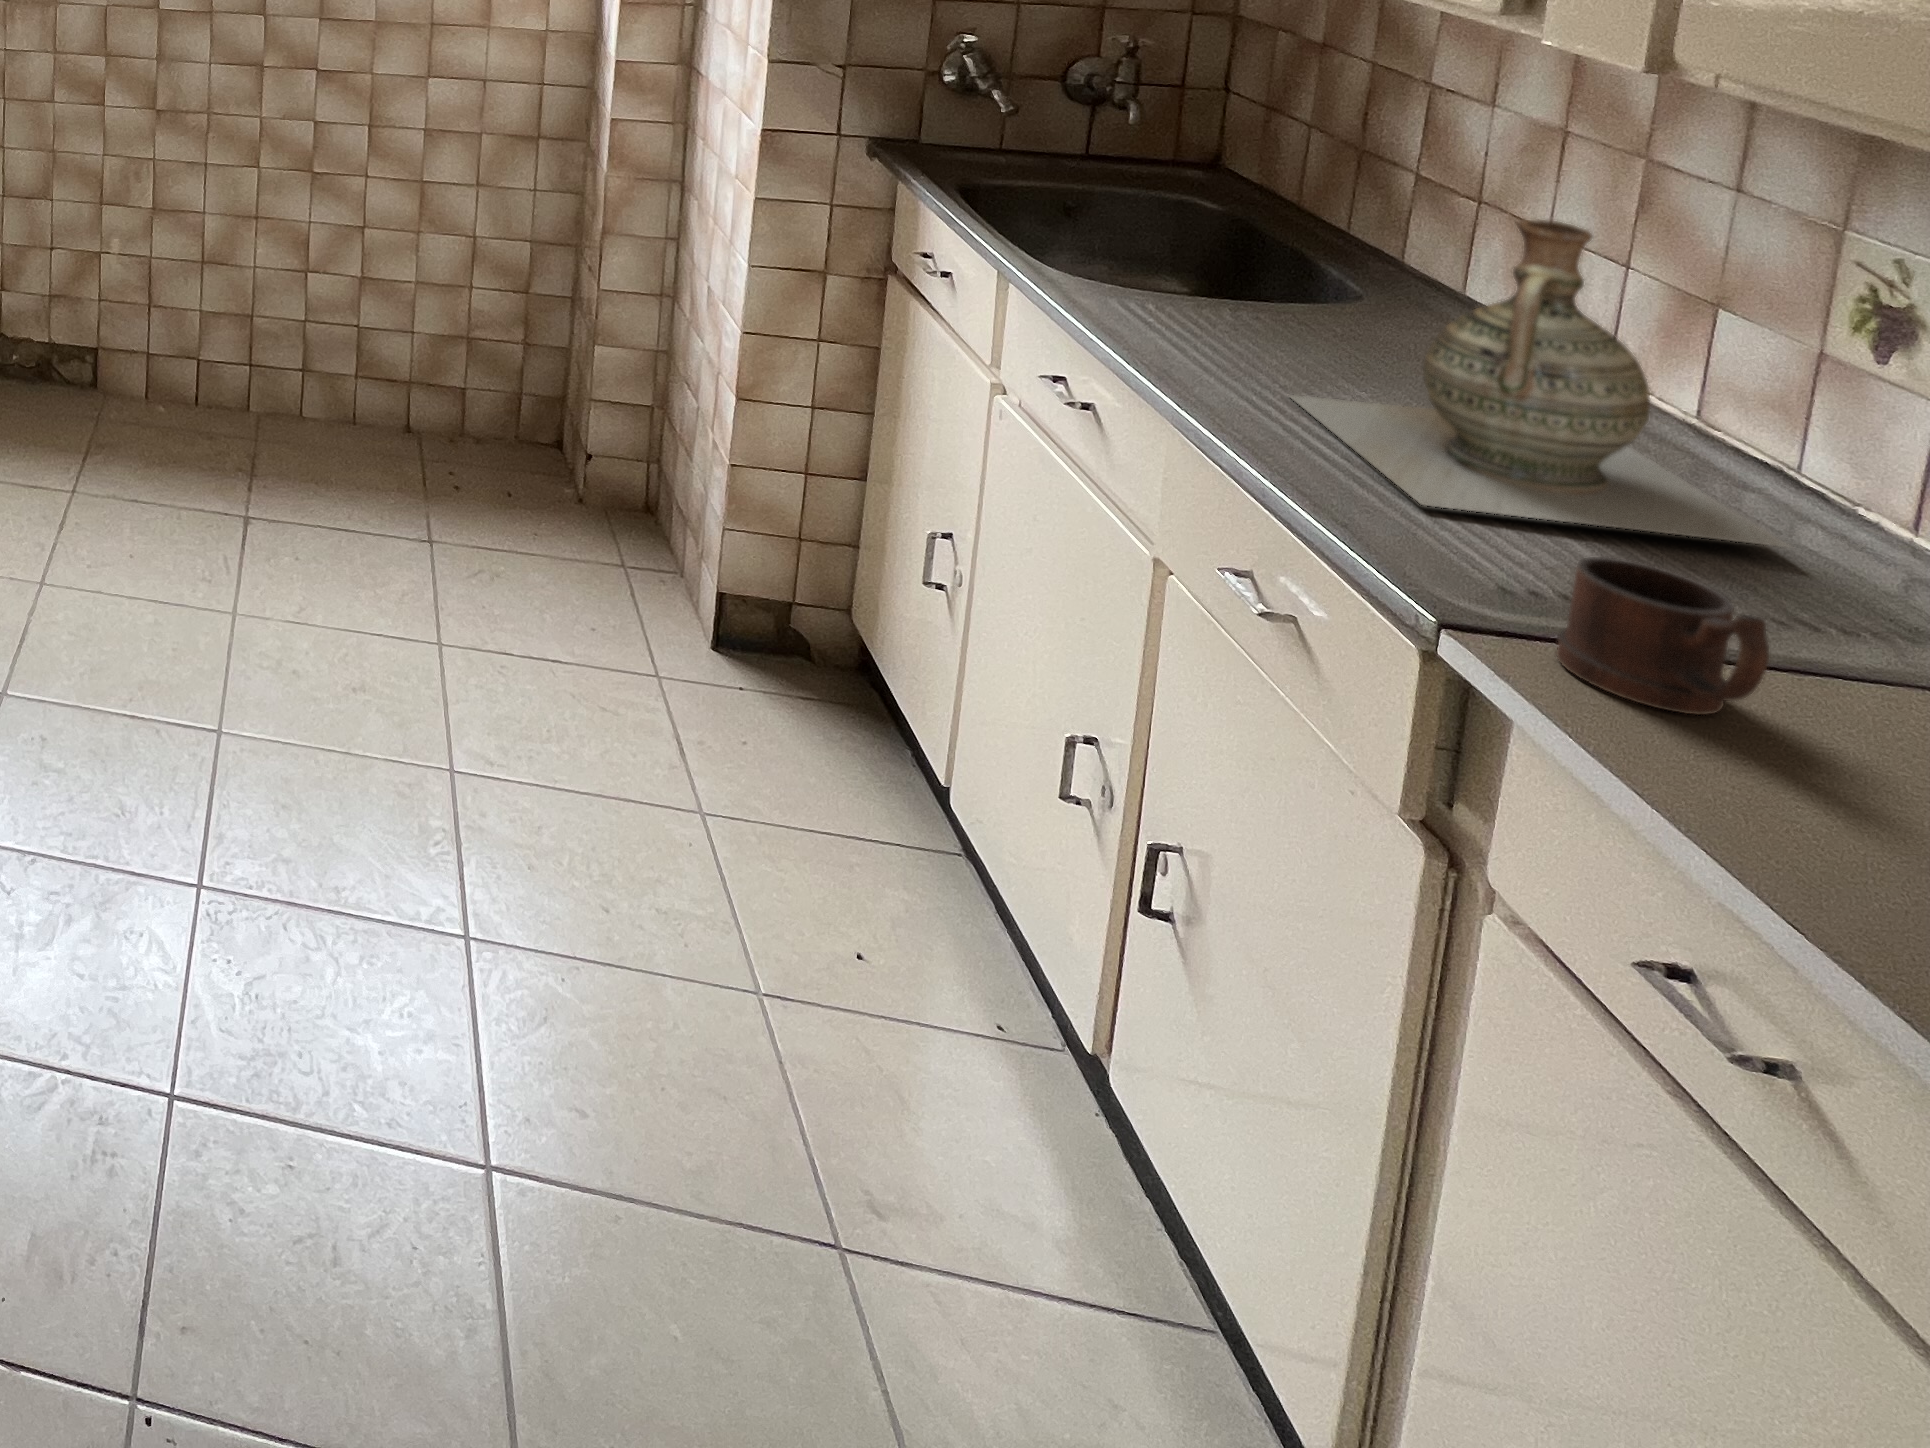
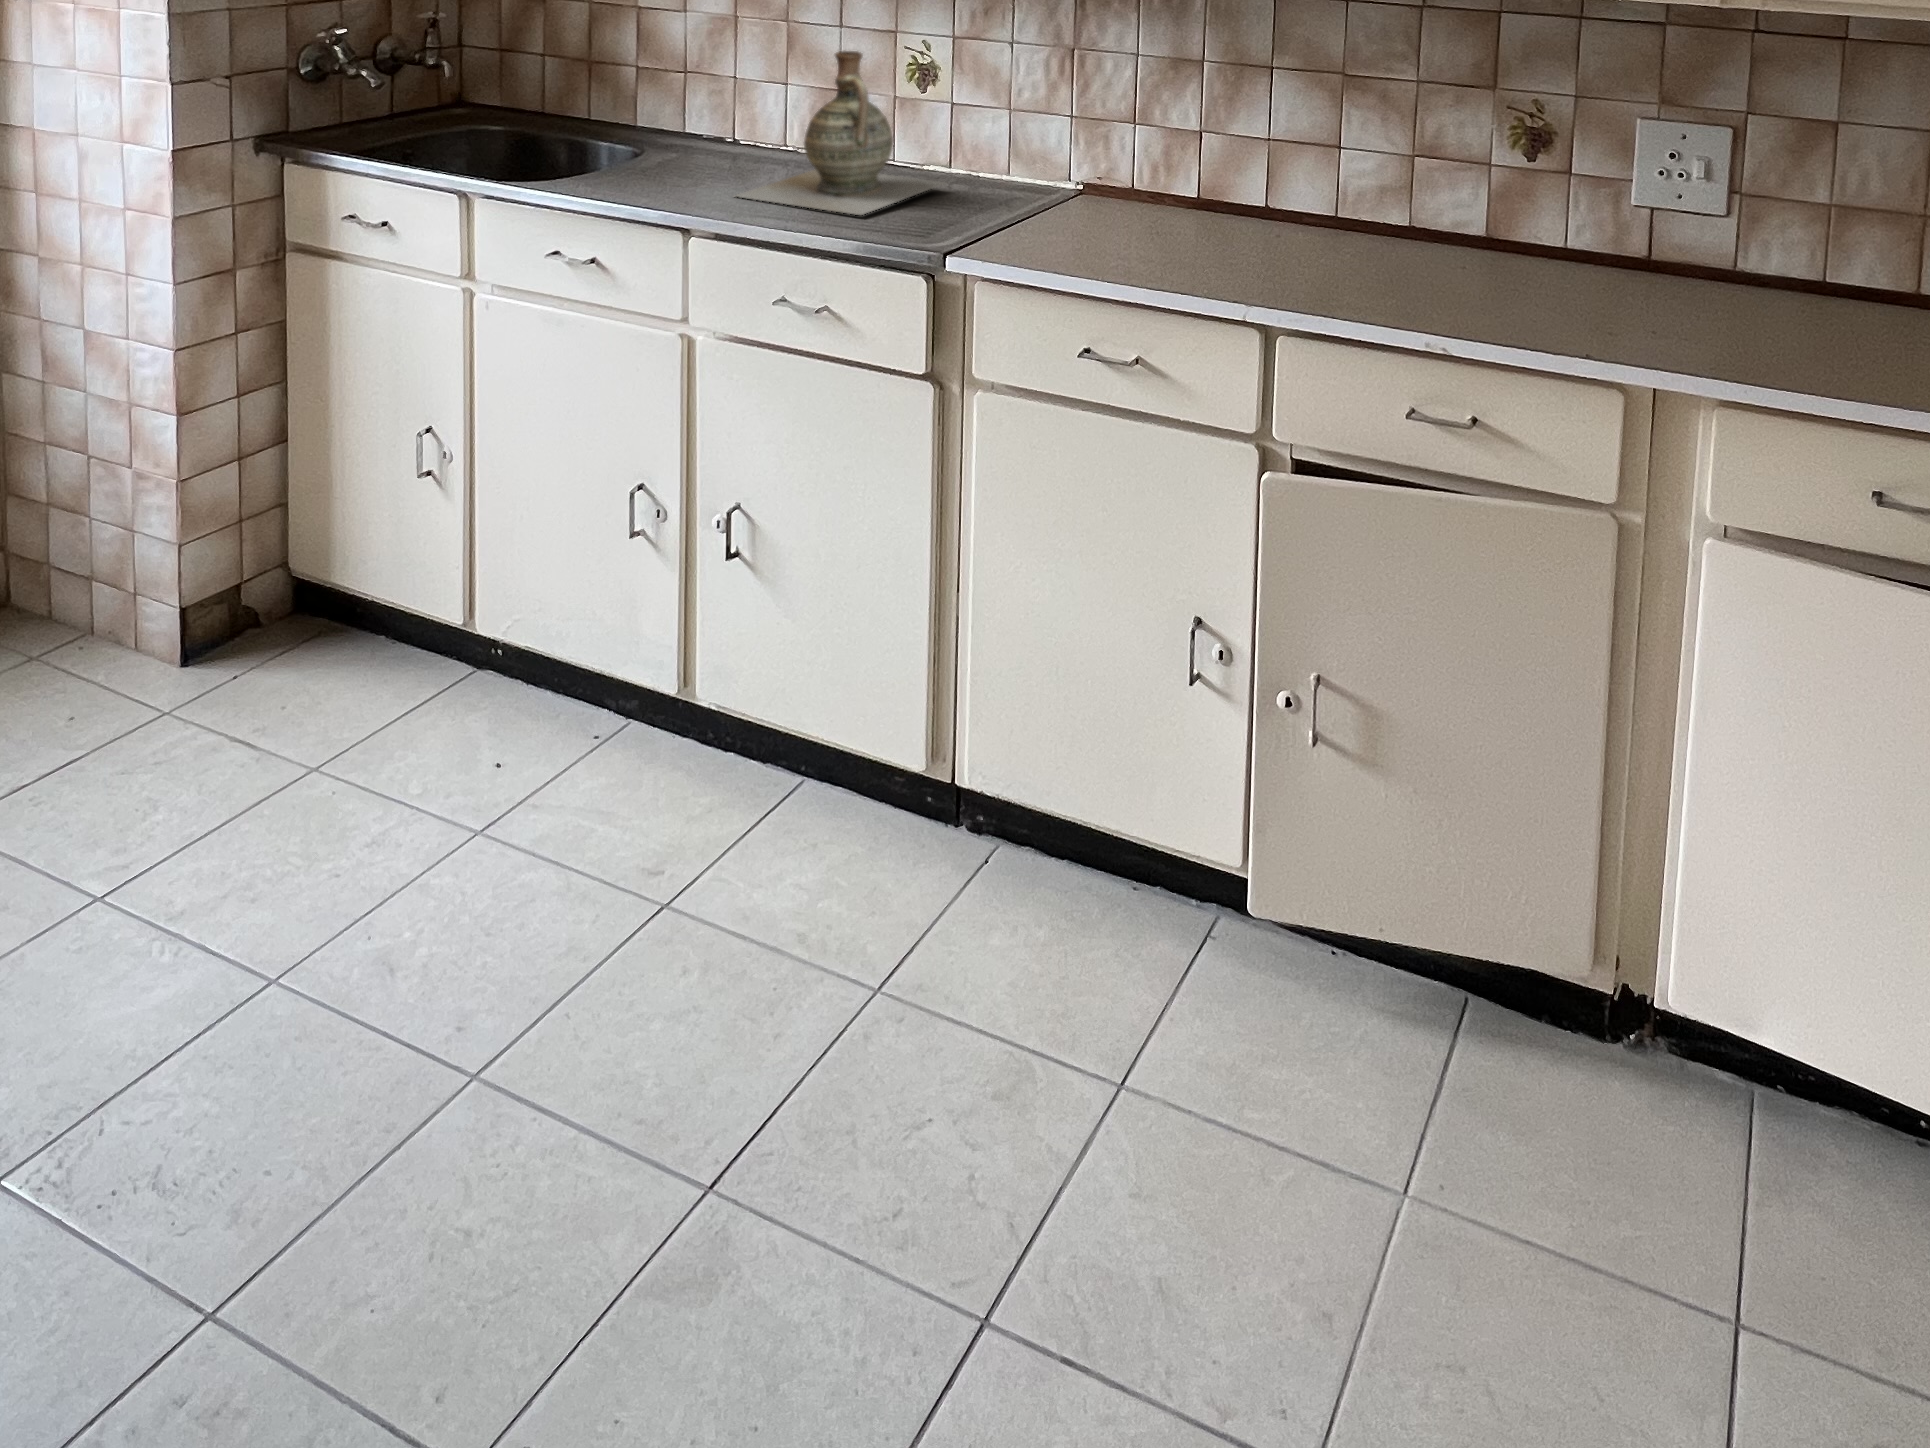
mug: present [1557,557,1769,715] -> none [982,184,1064,248]

